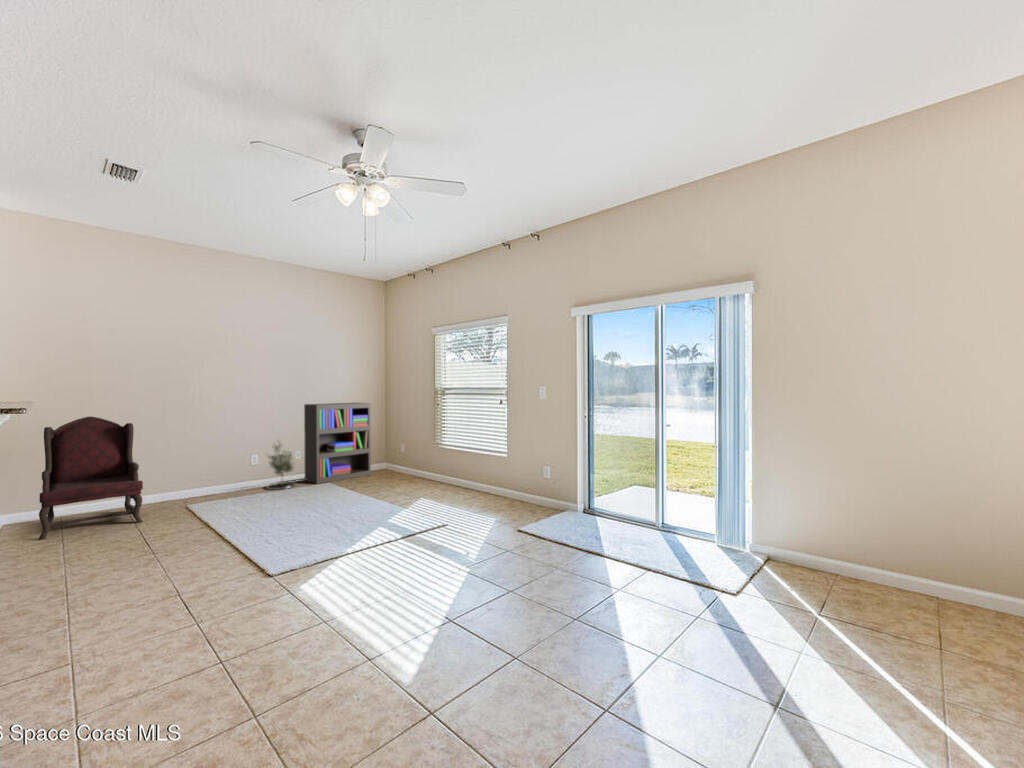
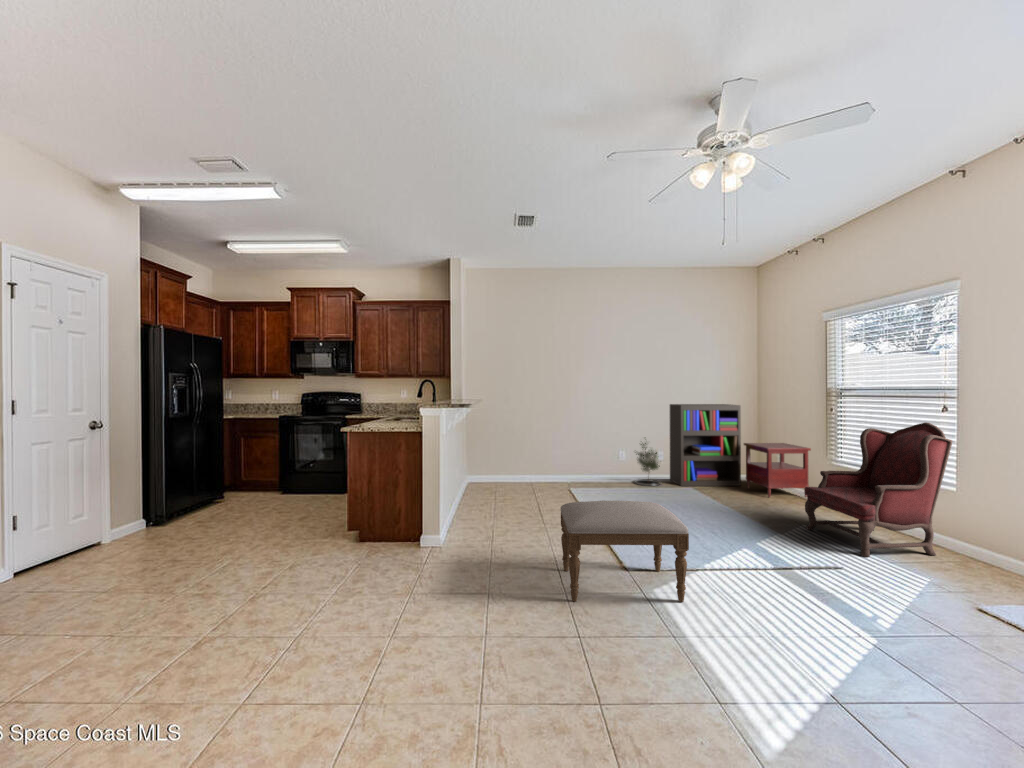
armchair: present [39,417,143,540] -> present [805,422,952,557]
side table: none [373,433,424,481] -> present [744,443,811,497]
ottoman: none [183,503,335,631] -> present [561,501,689,602]

